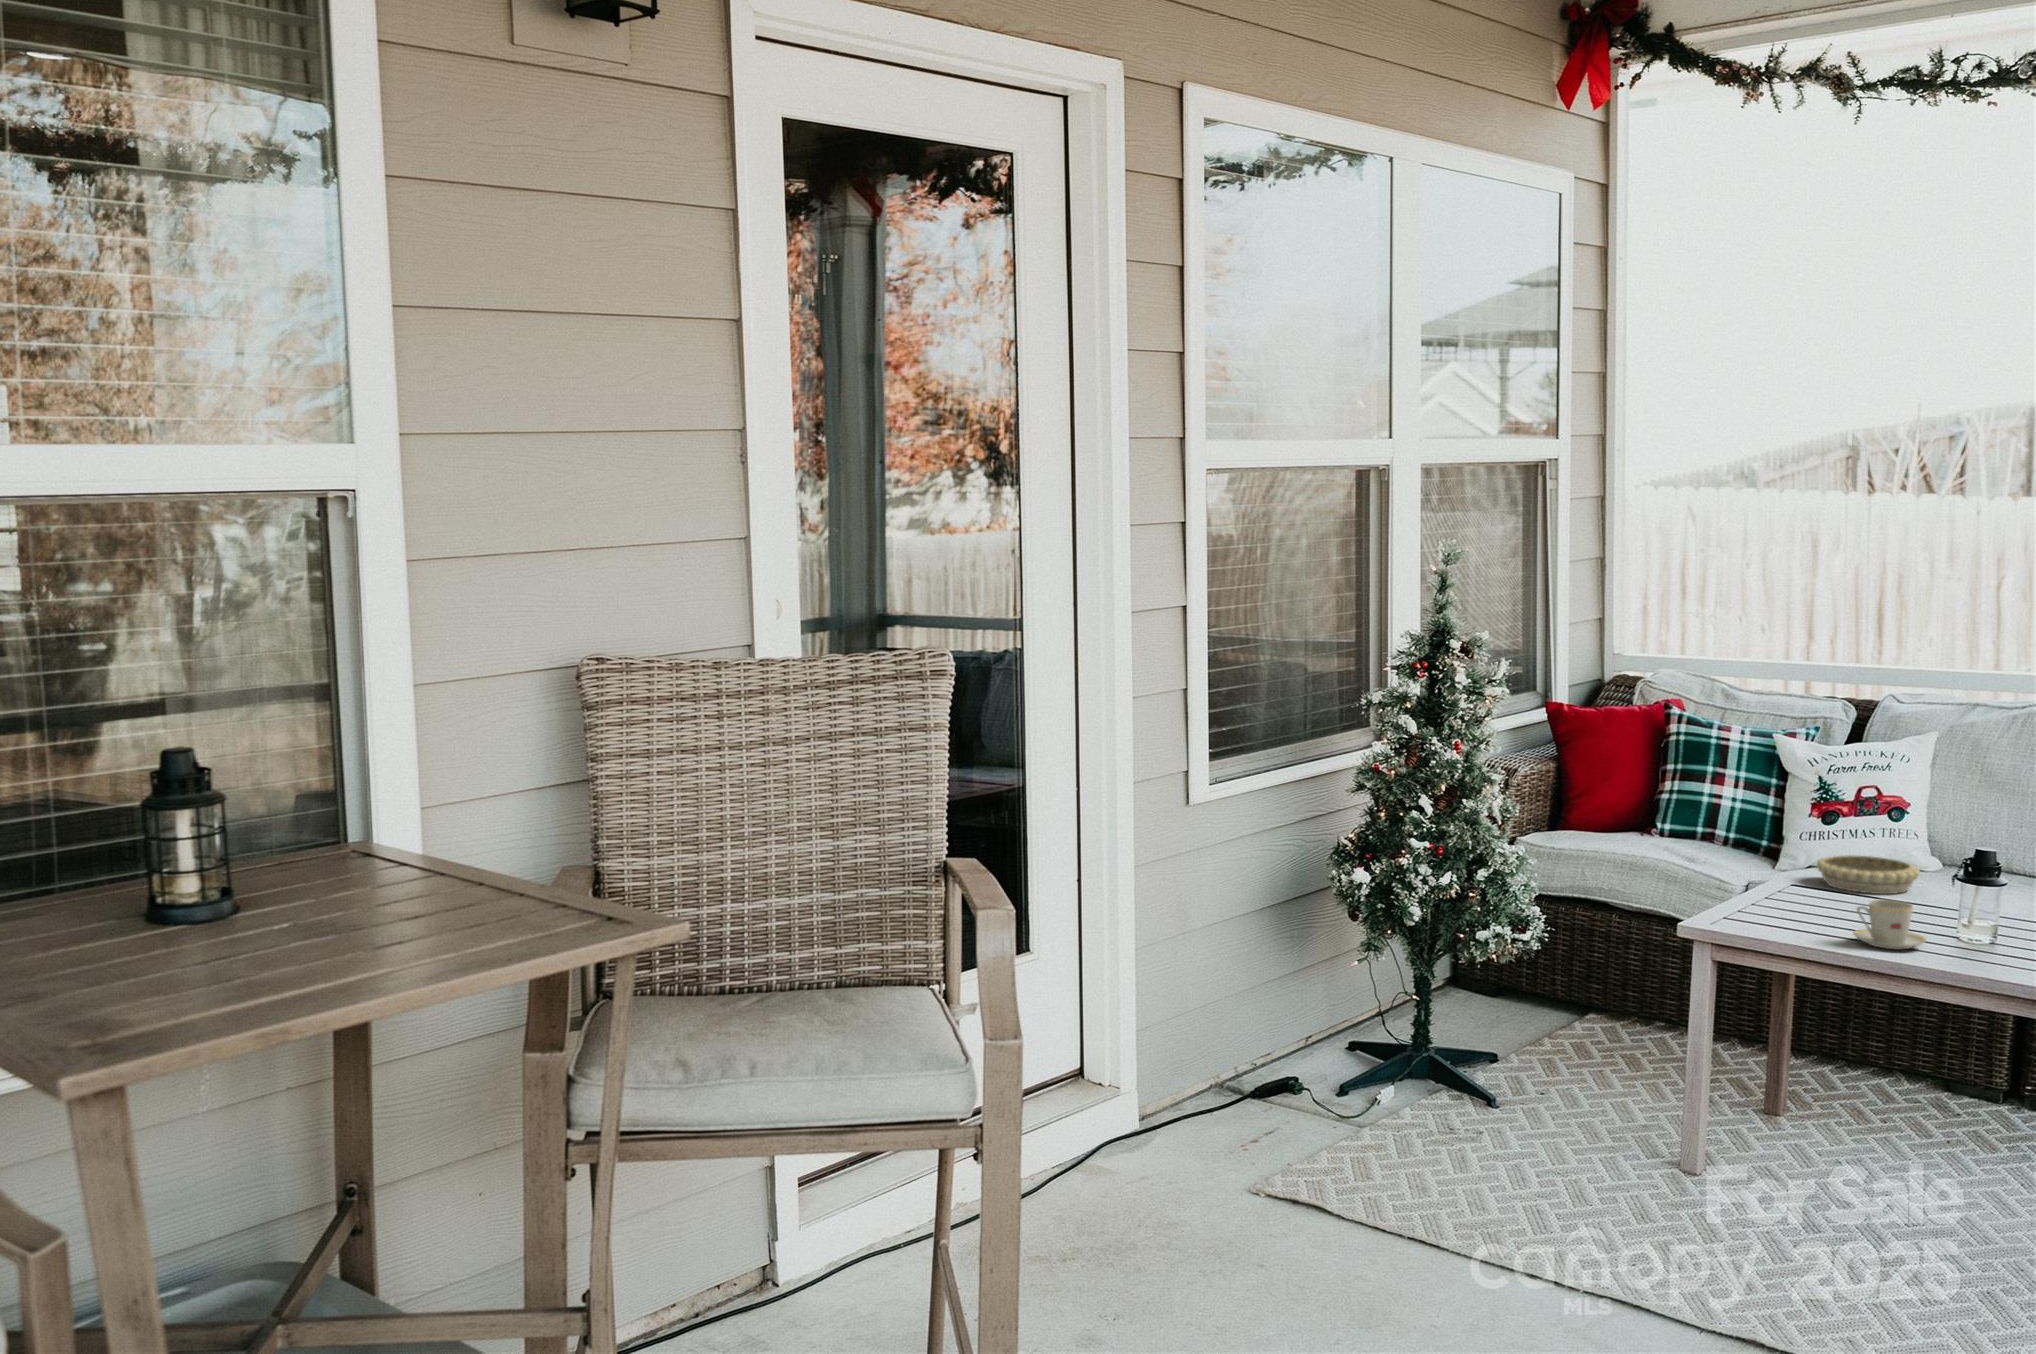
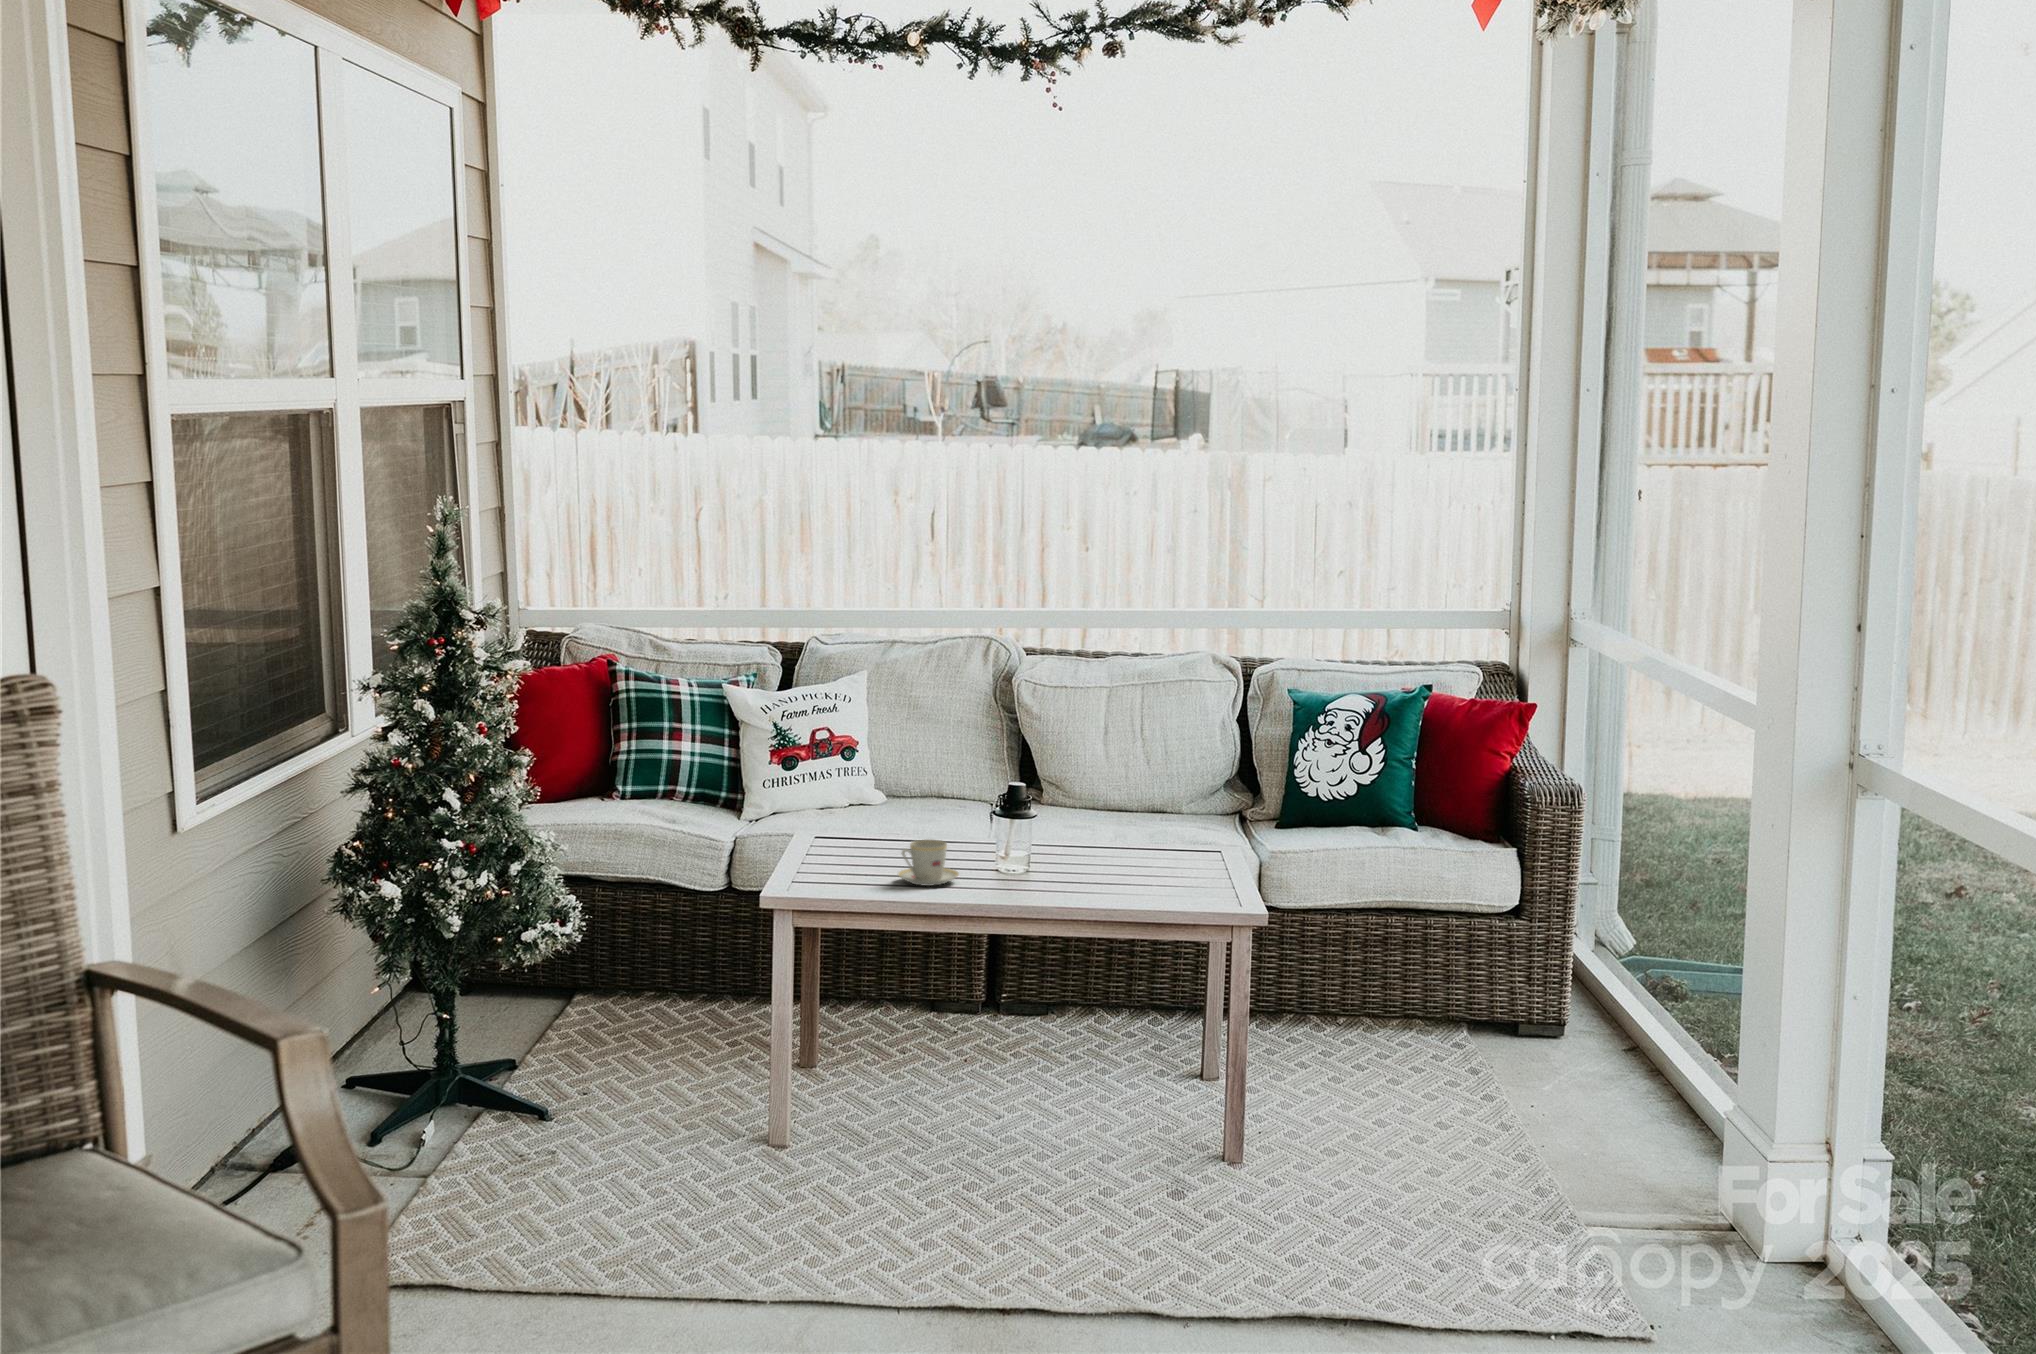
decorative bowl: present [1817,855,1920,894] -> none [806,798,897,835]

